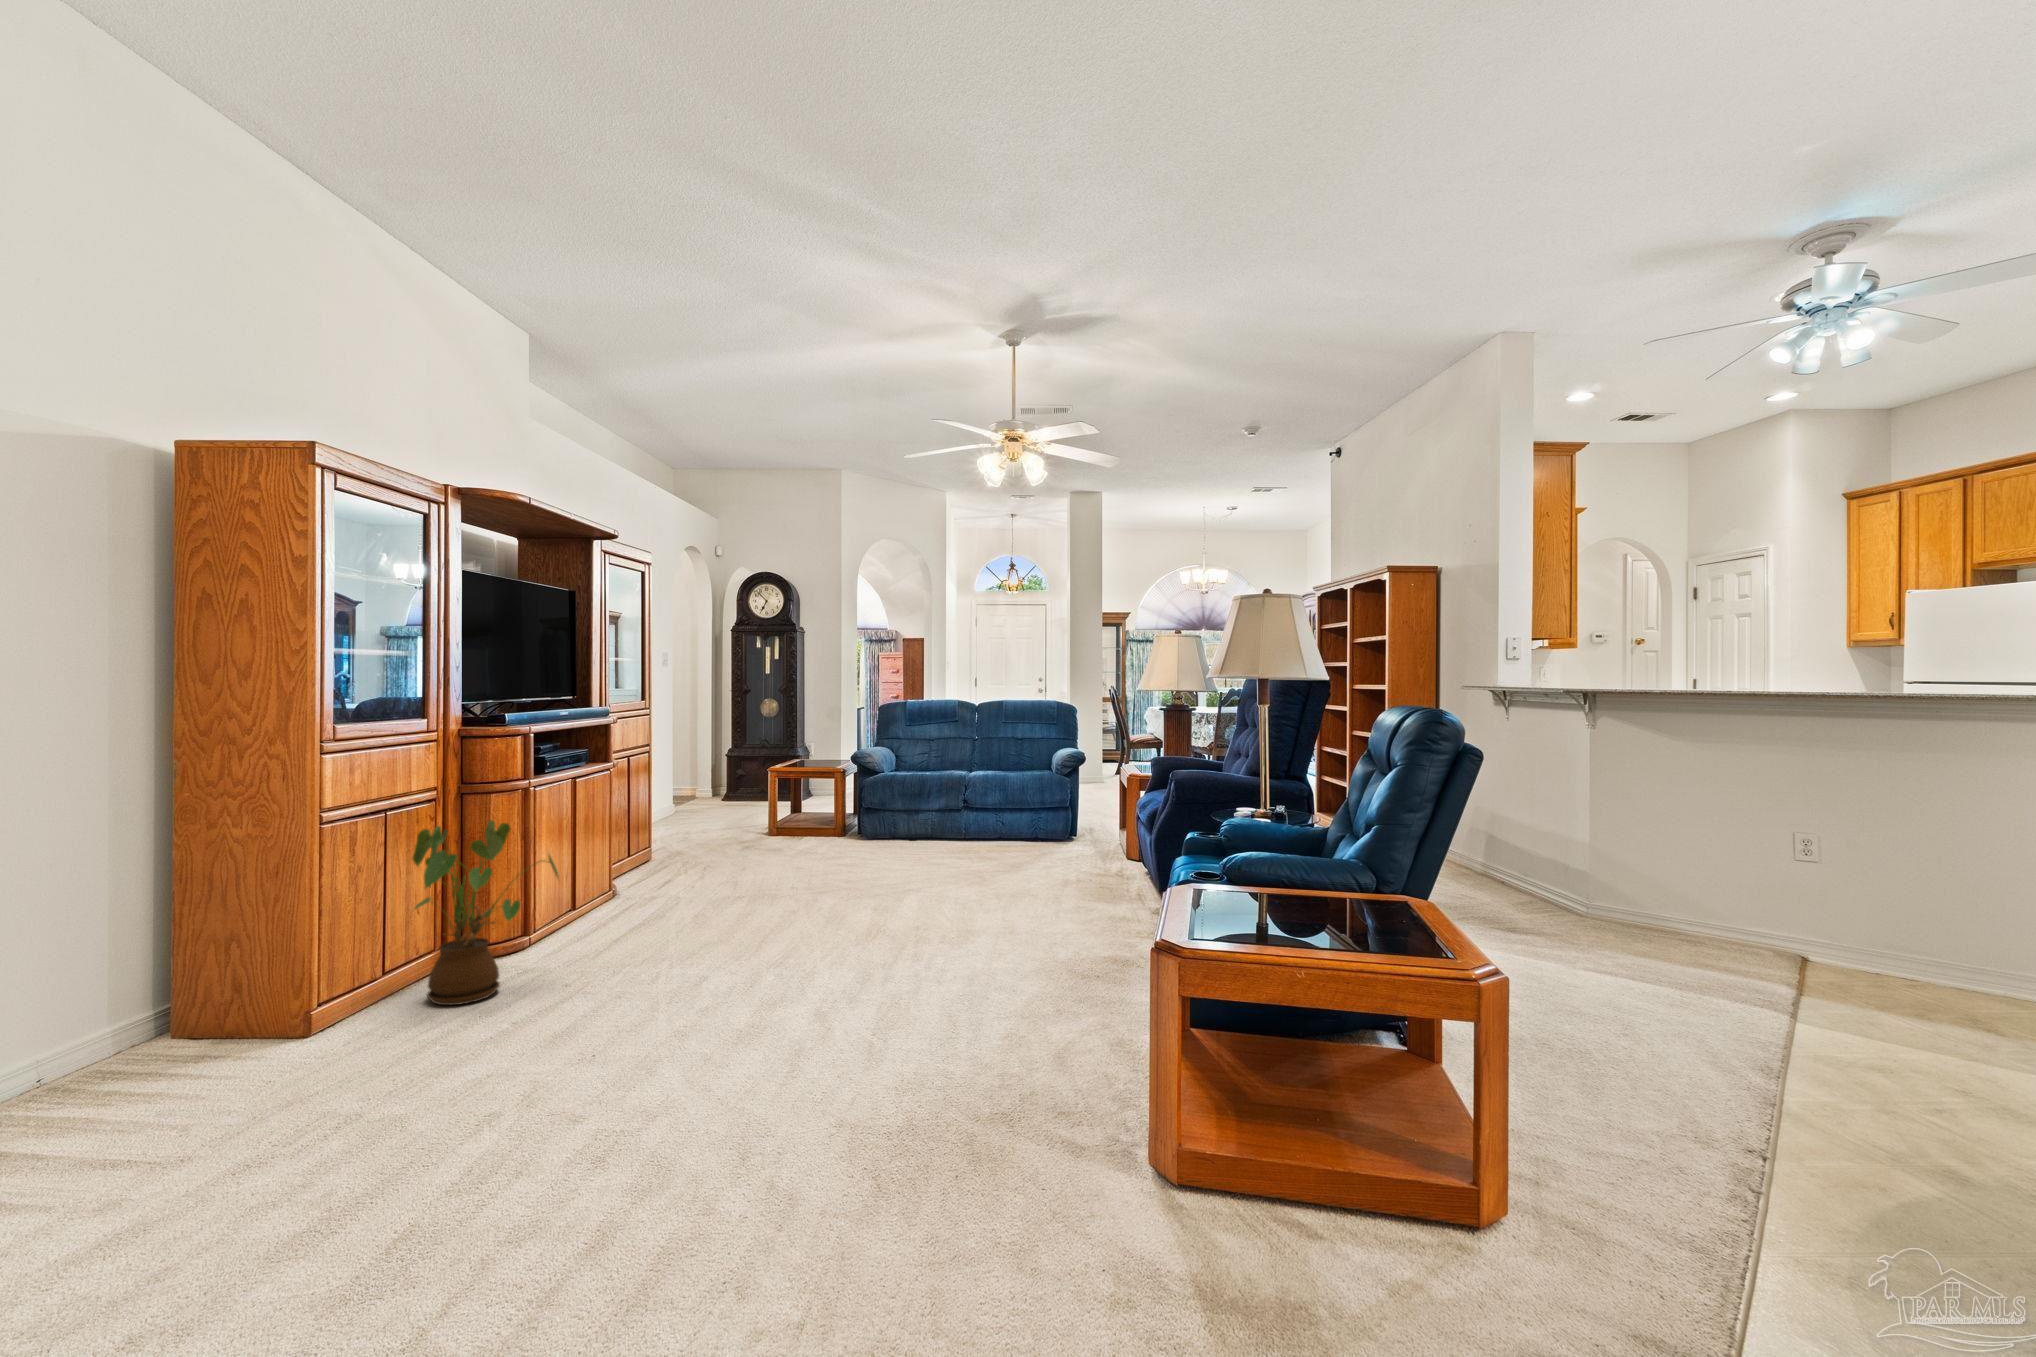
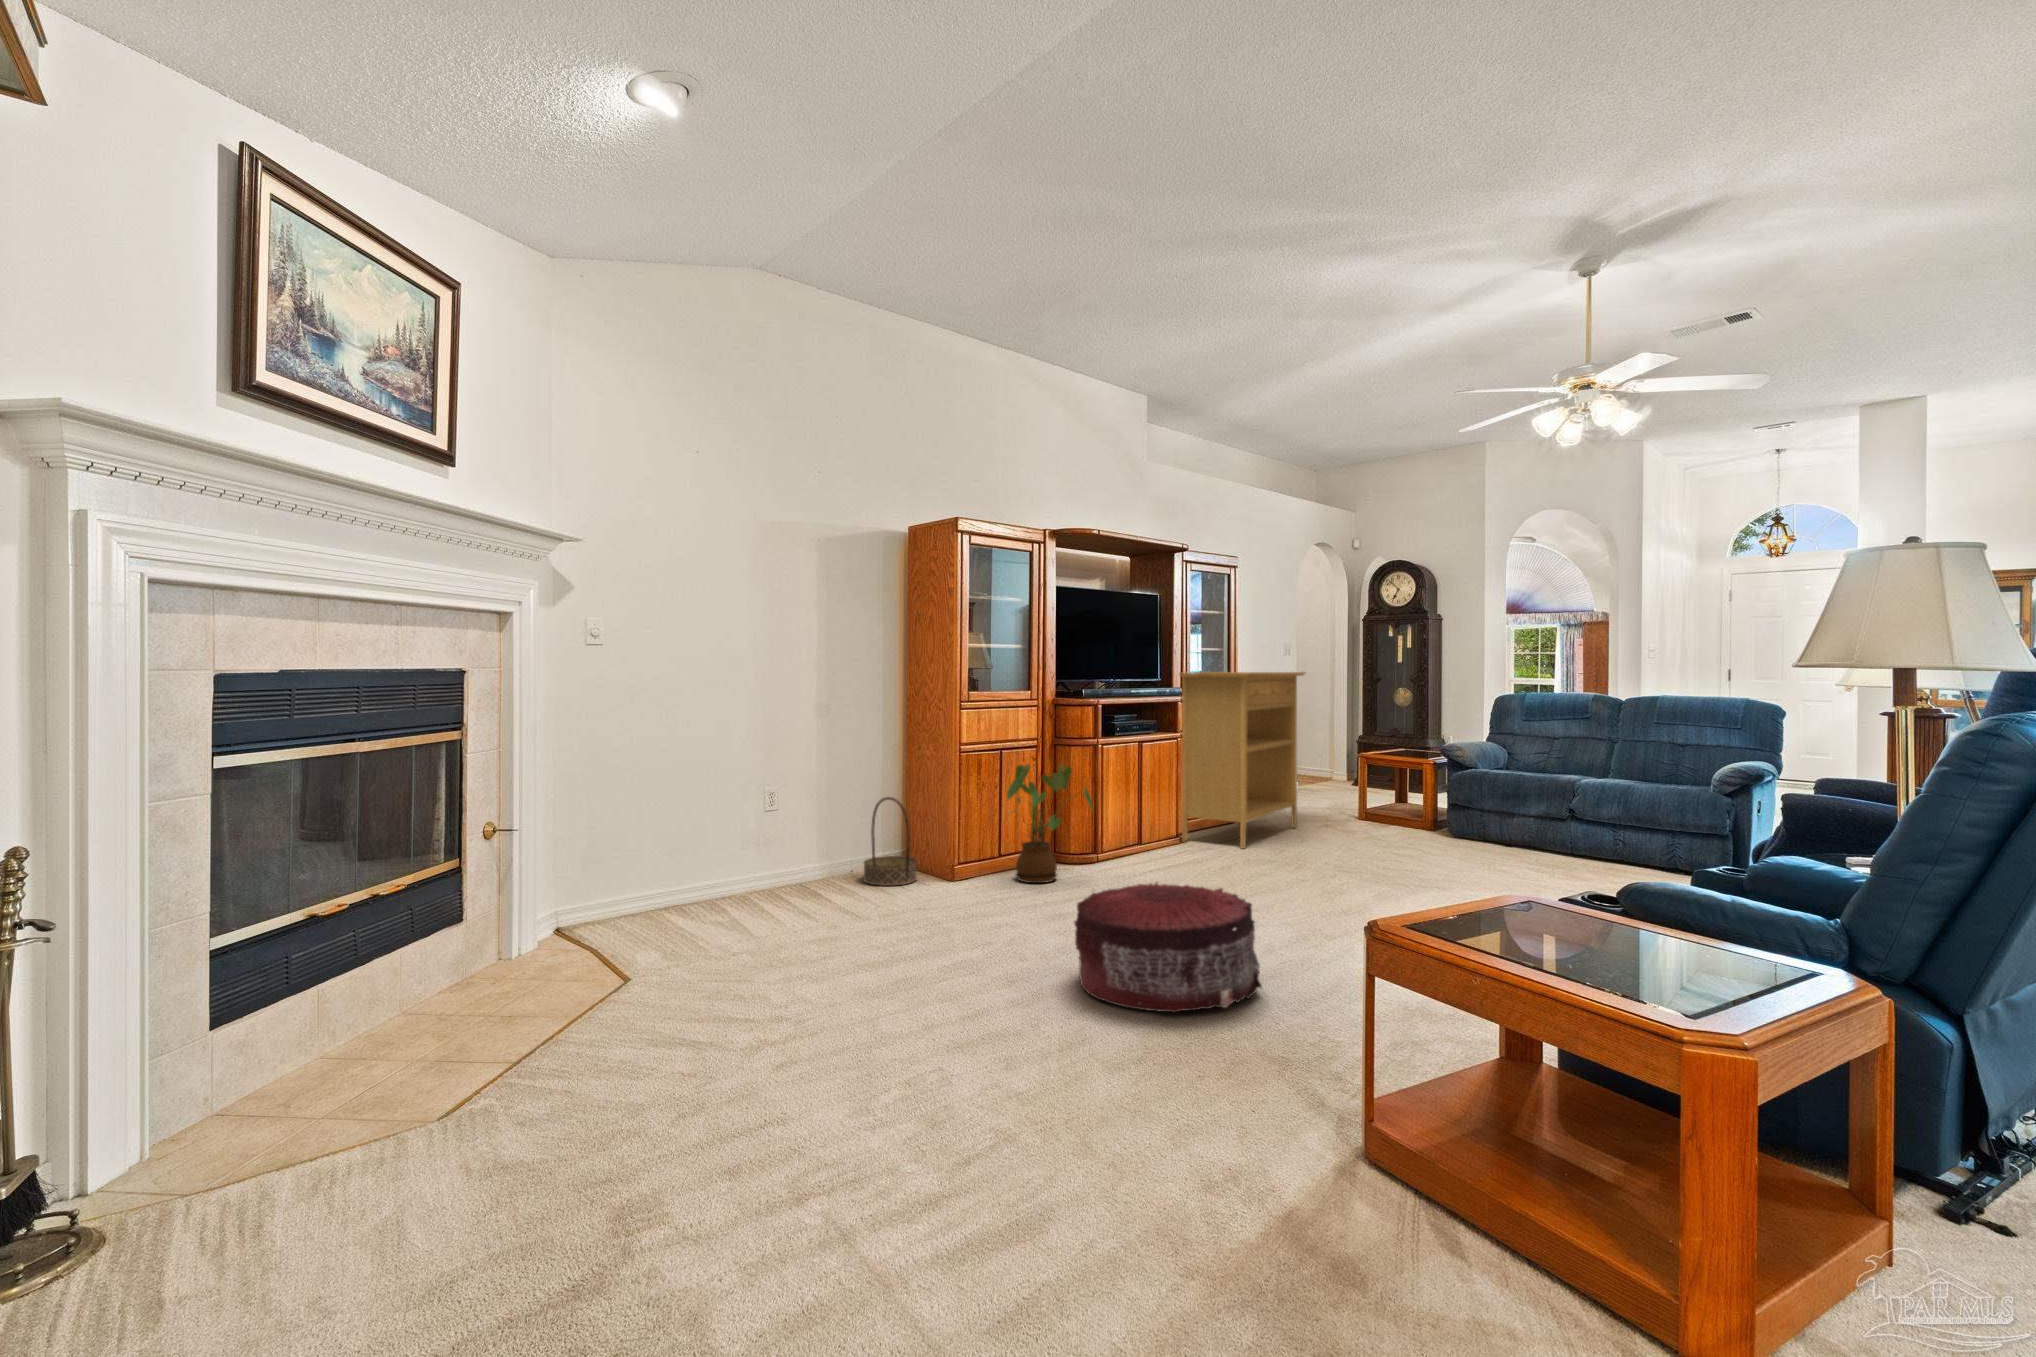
console table: none [611,686,734,898] -> present [1180,672,1305,848]
basket: none [109,914,237,1081] -> present [864,797,917,886]
pouf: none [700,966,951,1177] -> present [1074,881,1262,1012]

